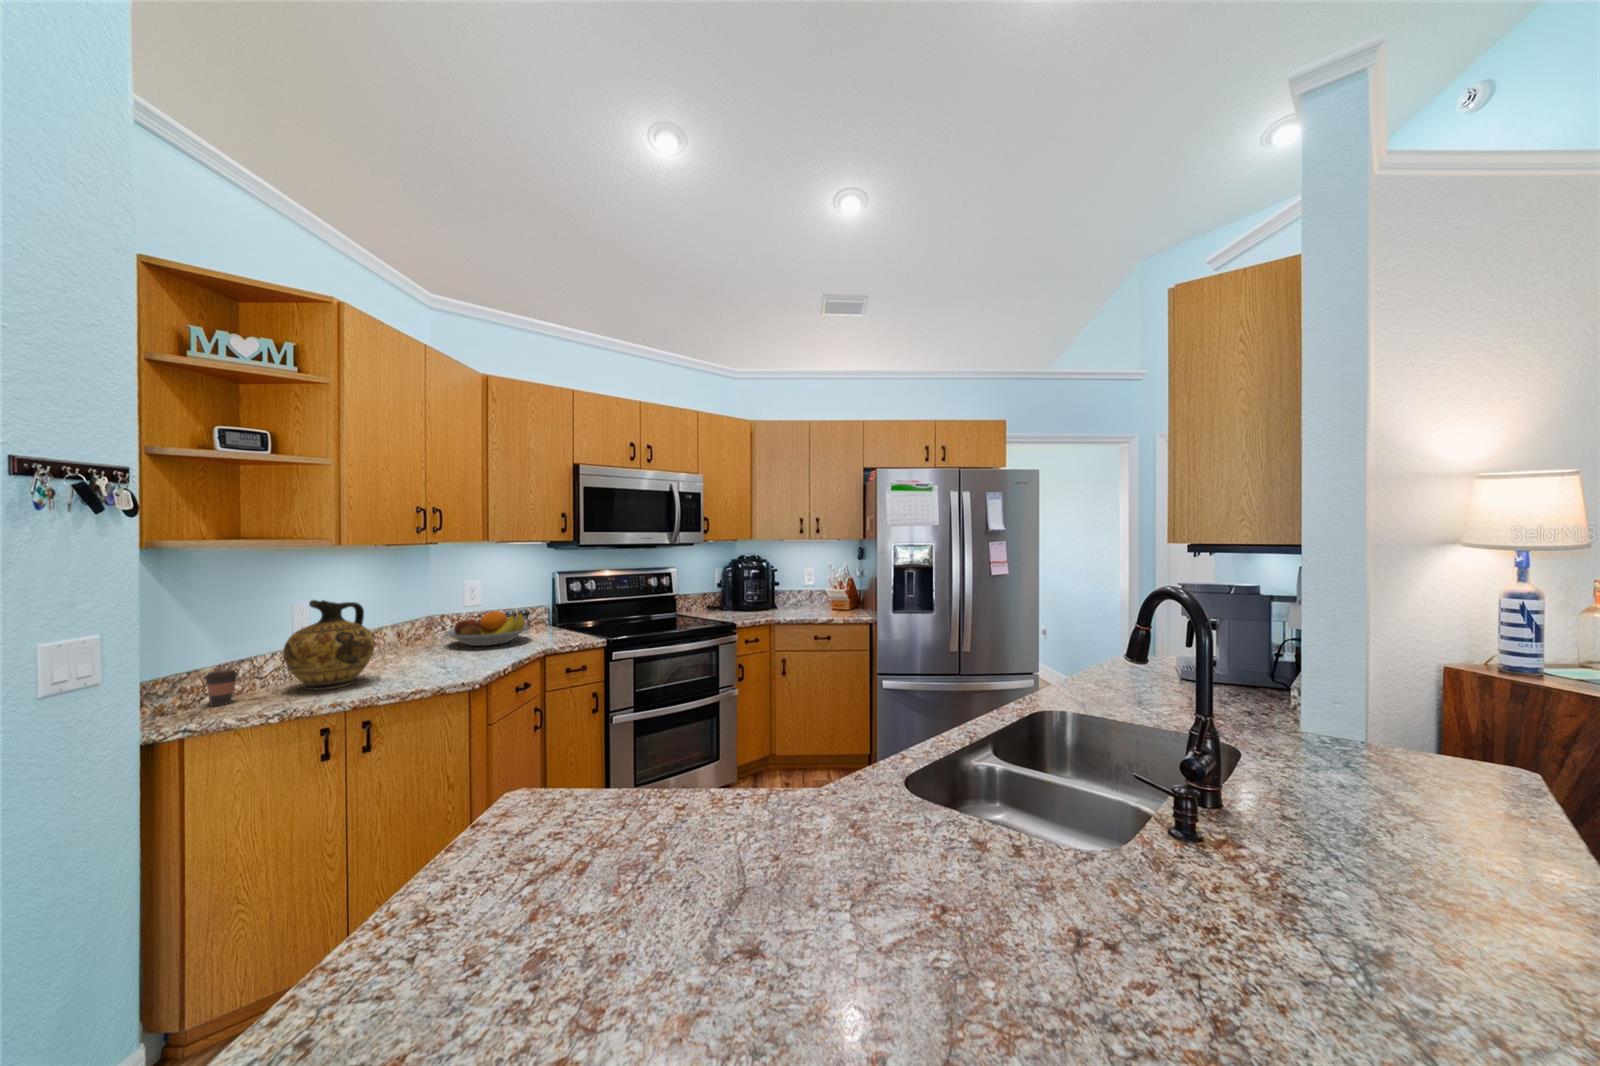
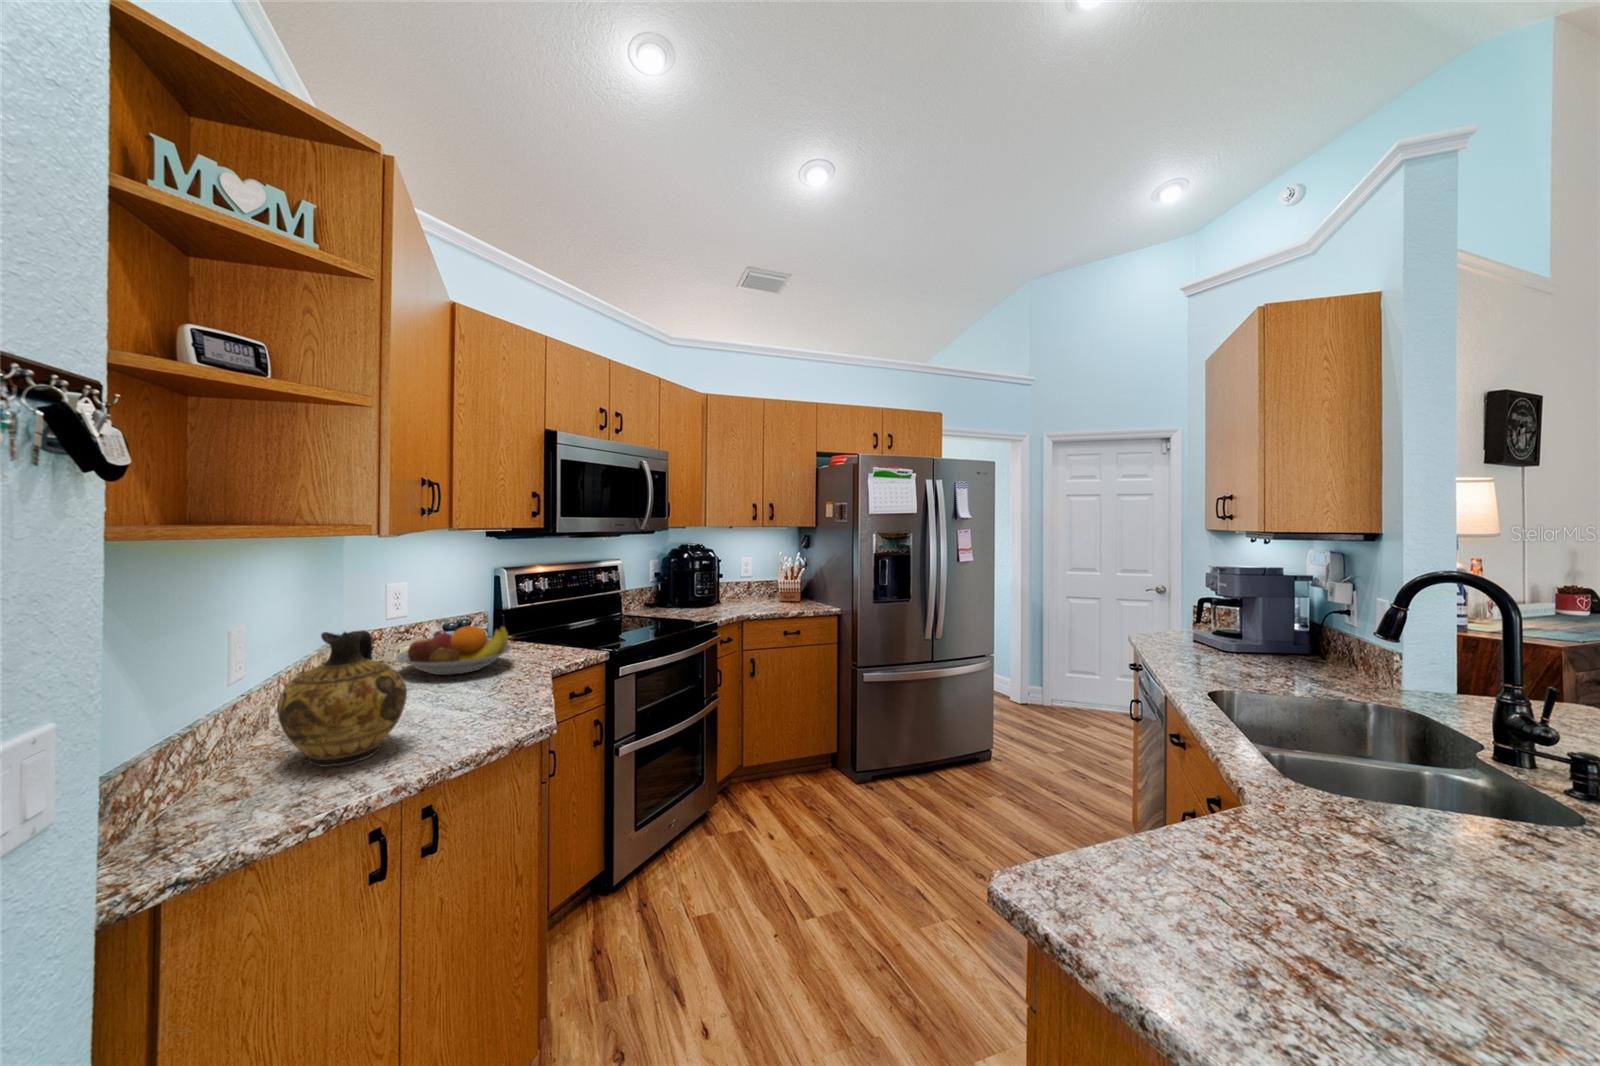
coffee cup: present [204,669,239,706] -> none [181,751,236,814]

